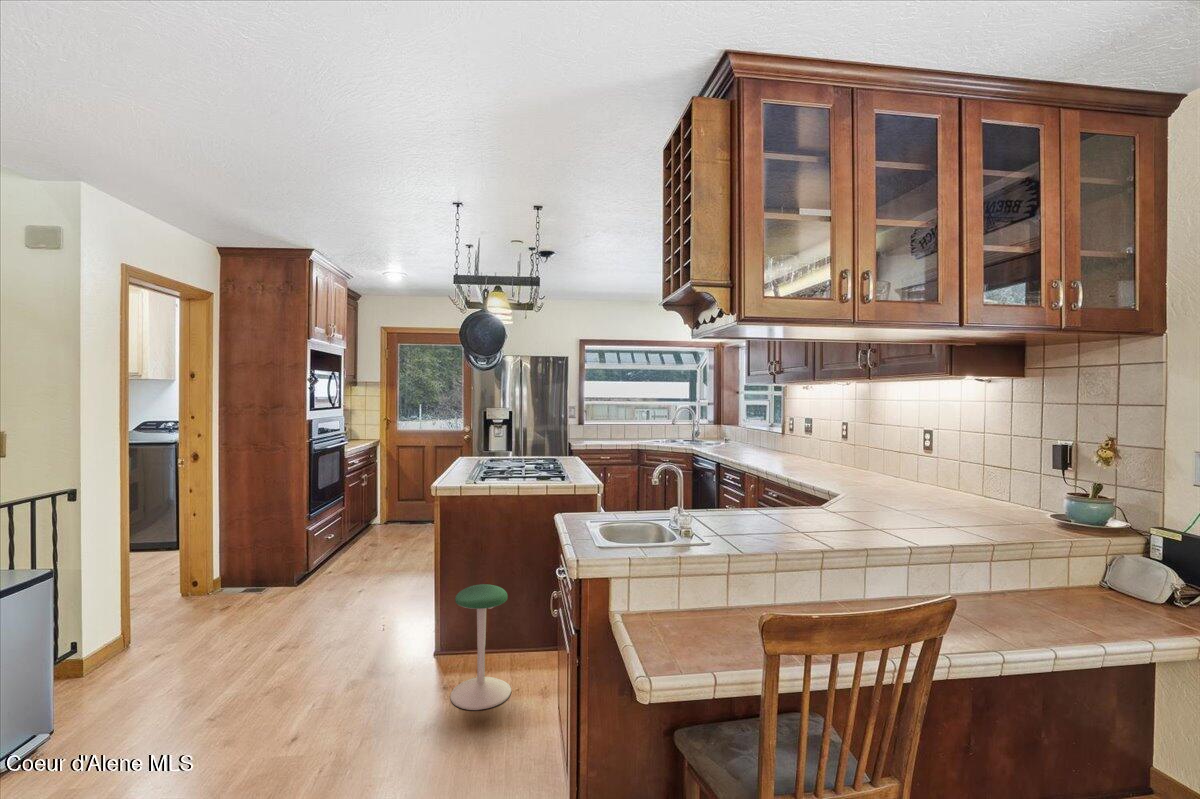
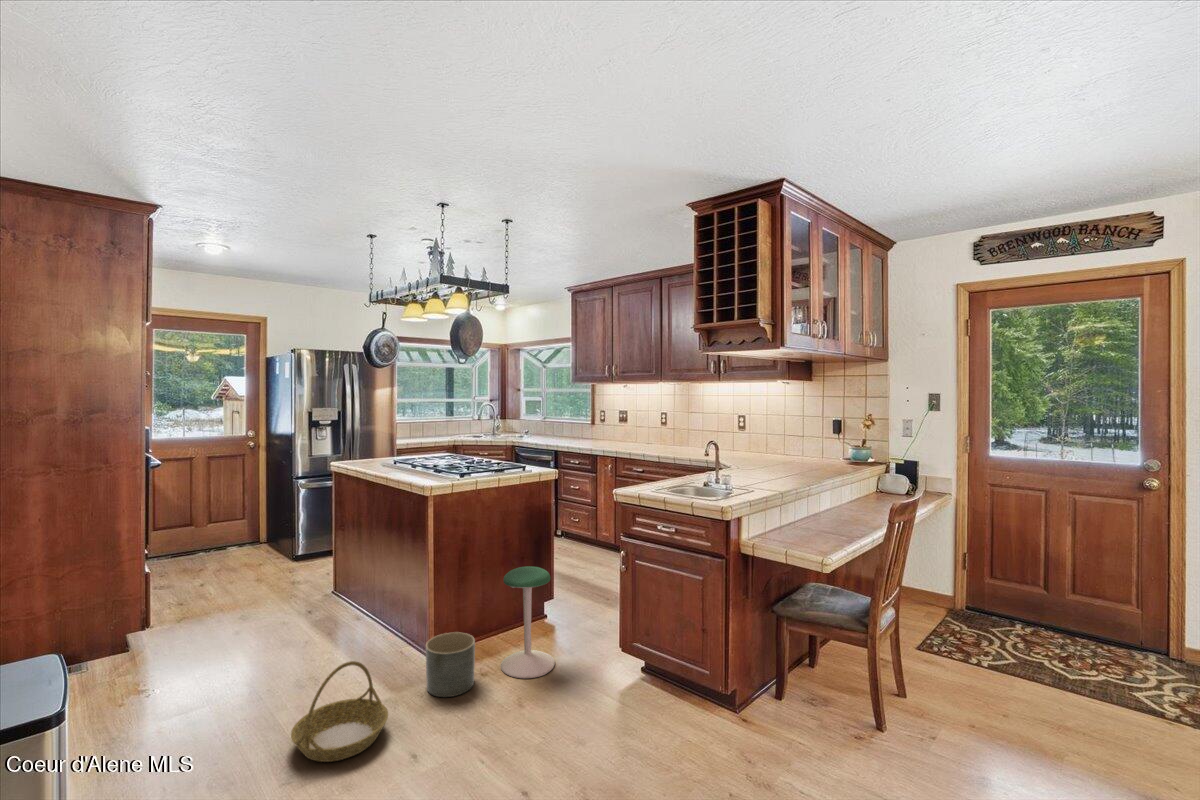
basket: none [225,634,317,719] -> present [291,661,388,762]
planter: none [373,635,424,700] -> present [426,632,475,697]

